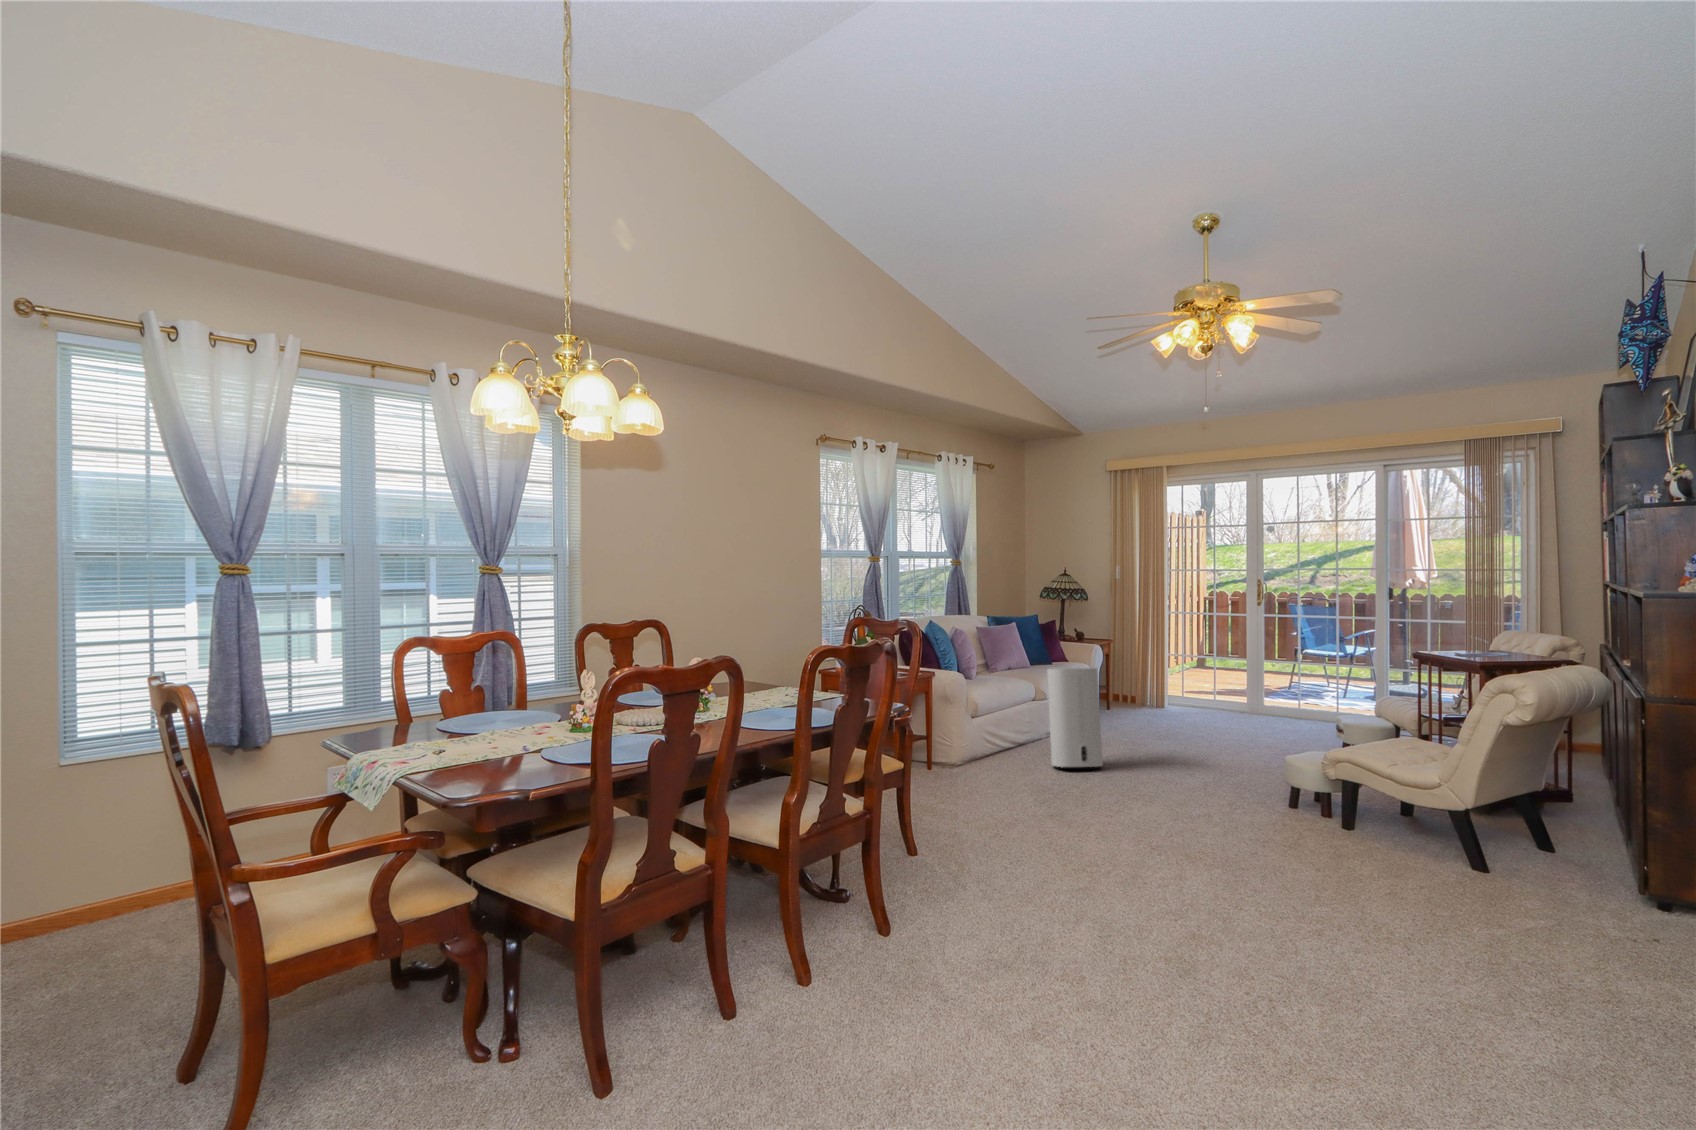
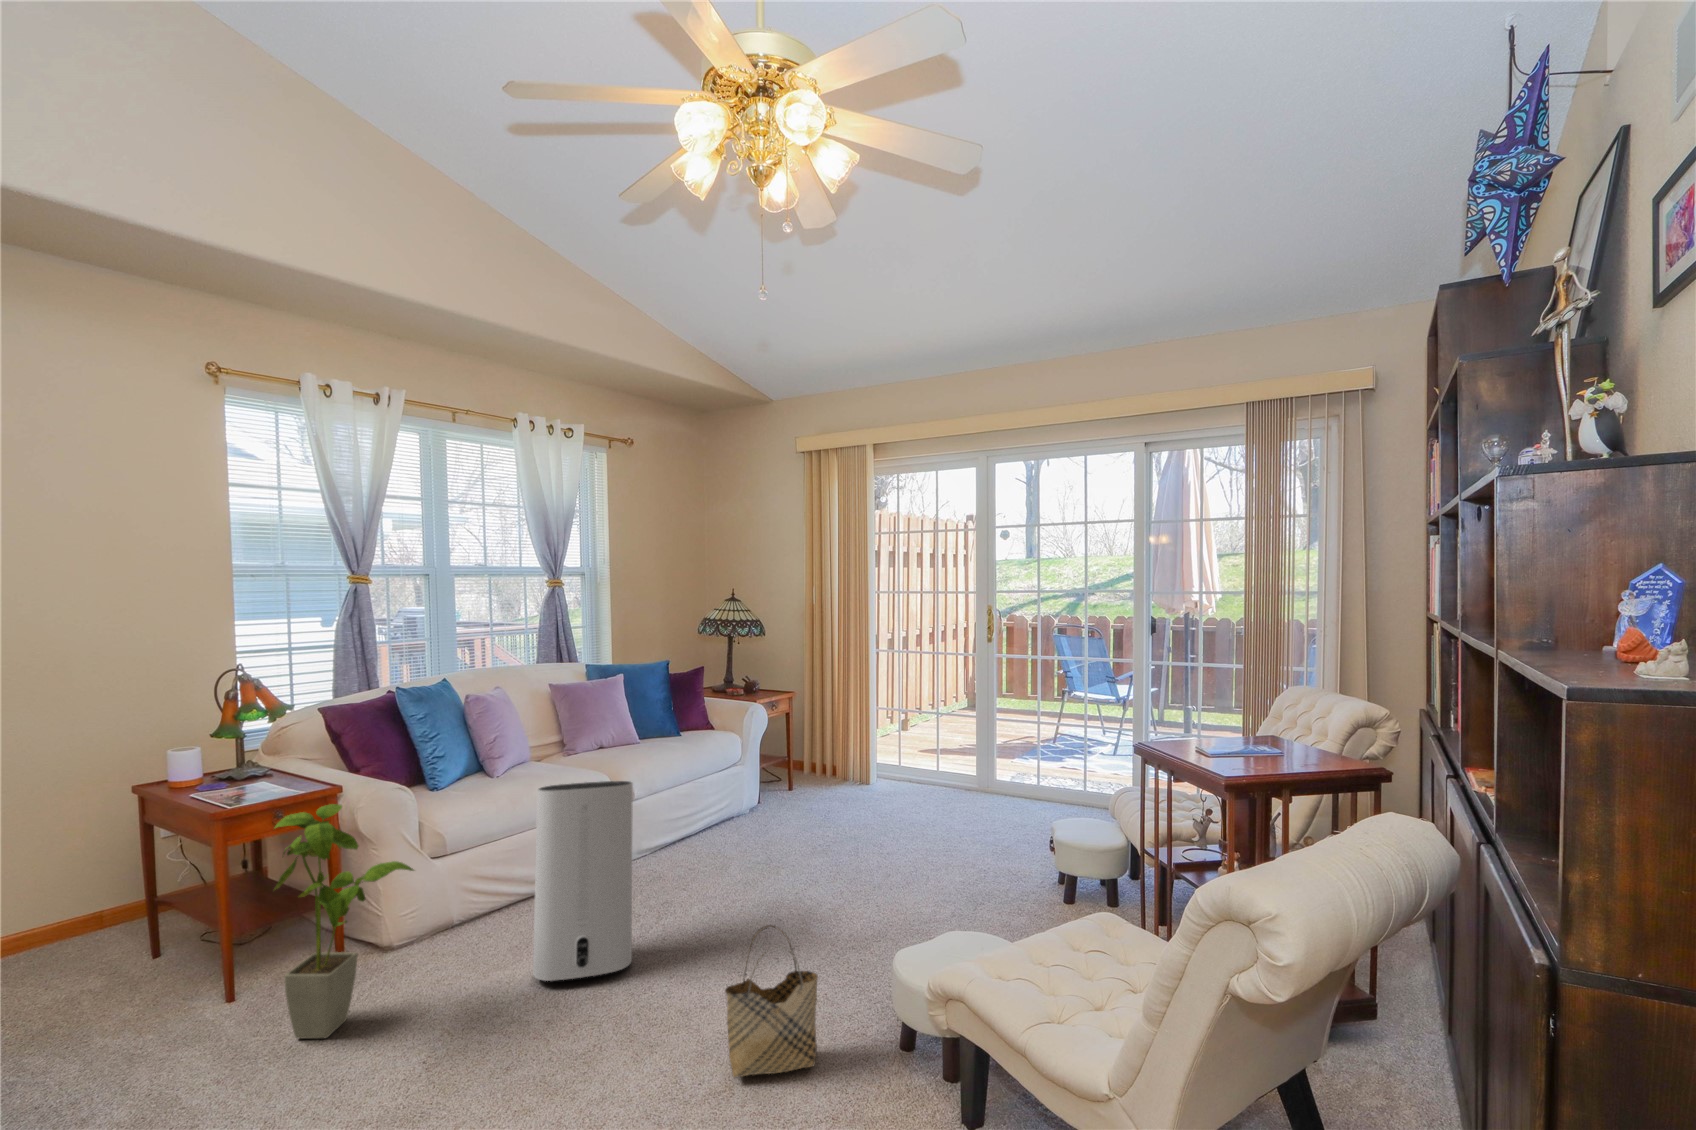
house plant: none [946,665,1008,780] -> present [274,804,414,1039]
woven basket: none [1198,729,1245,796] -> present [725,925,818,1078]

